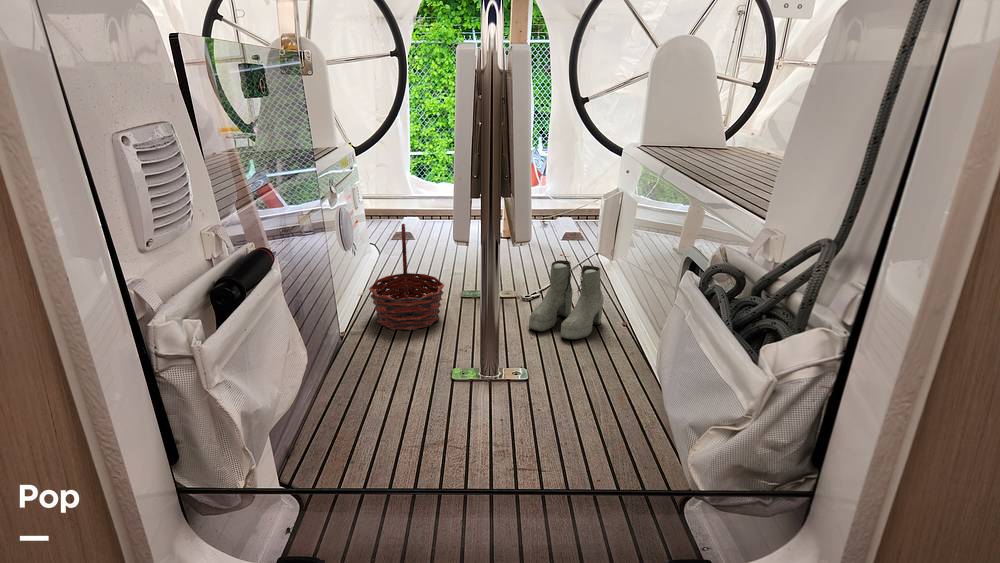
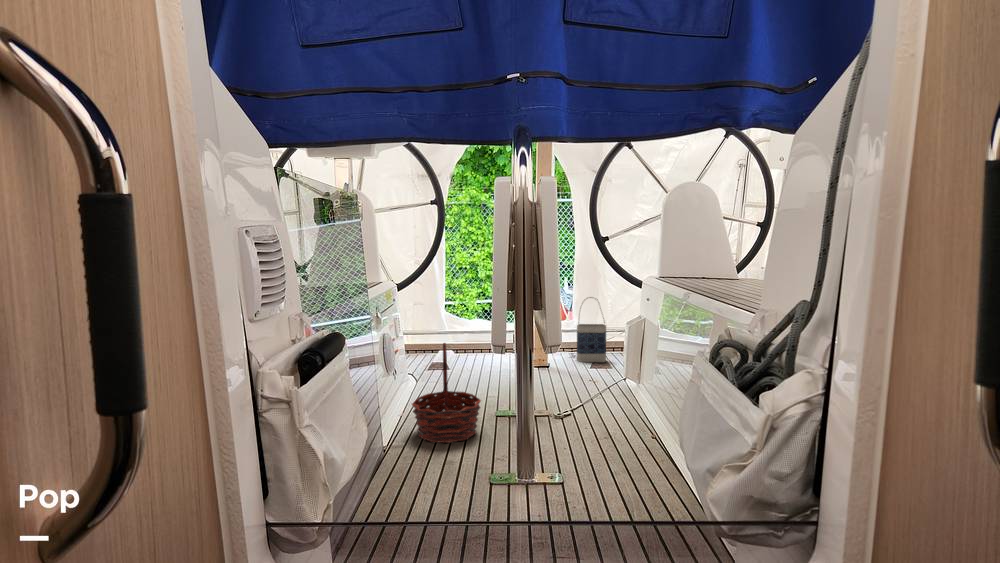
bag: none [551,161,585,232] -> present [577,297,606,362]
boots: present [529,260,603,340] -> none [562,375,632,449]

